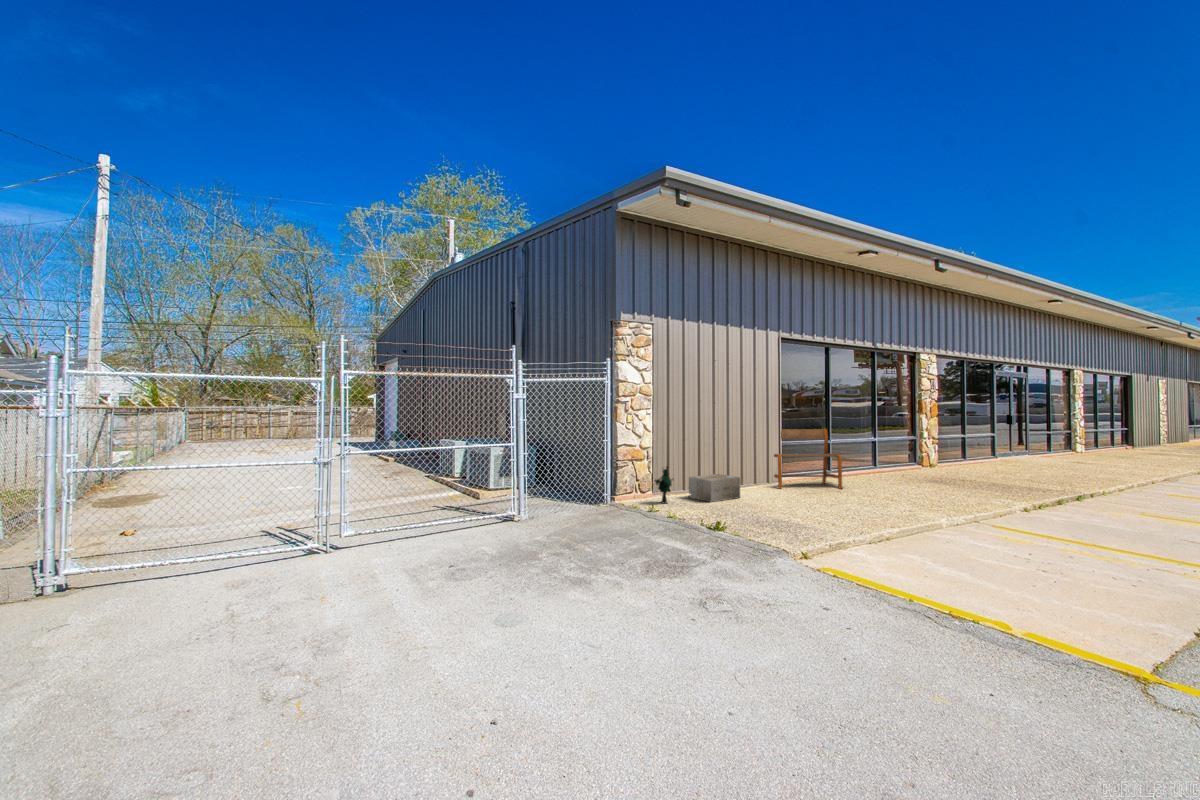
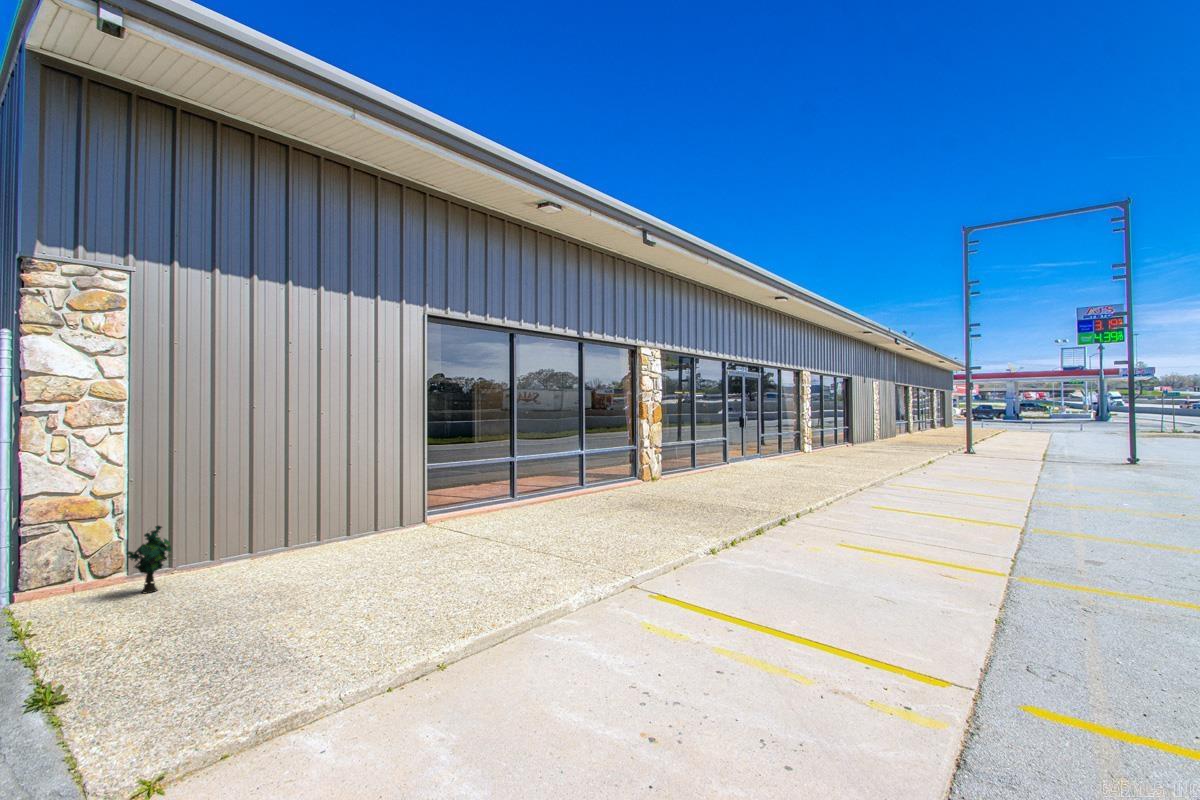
bench: present [774,429,842,489] -> none [414,443,508,536]
cardboard box: present [689,474,740,502] -> none [225,524,320,581]

